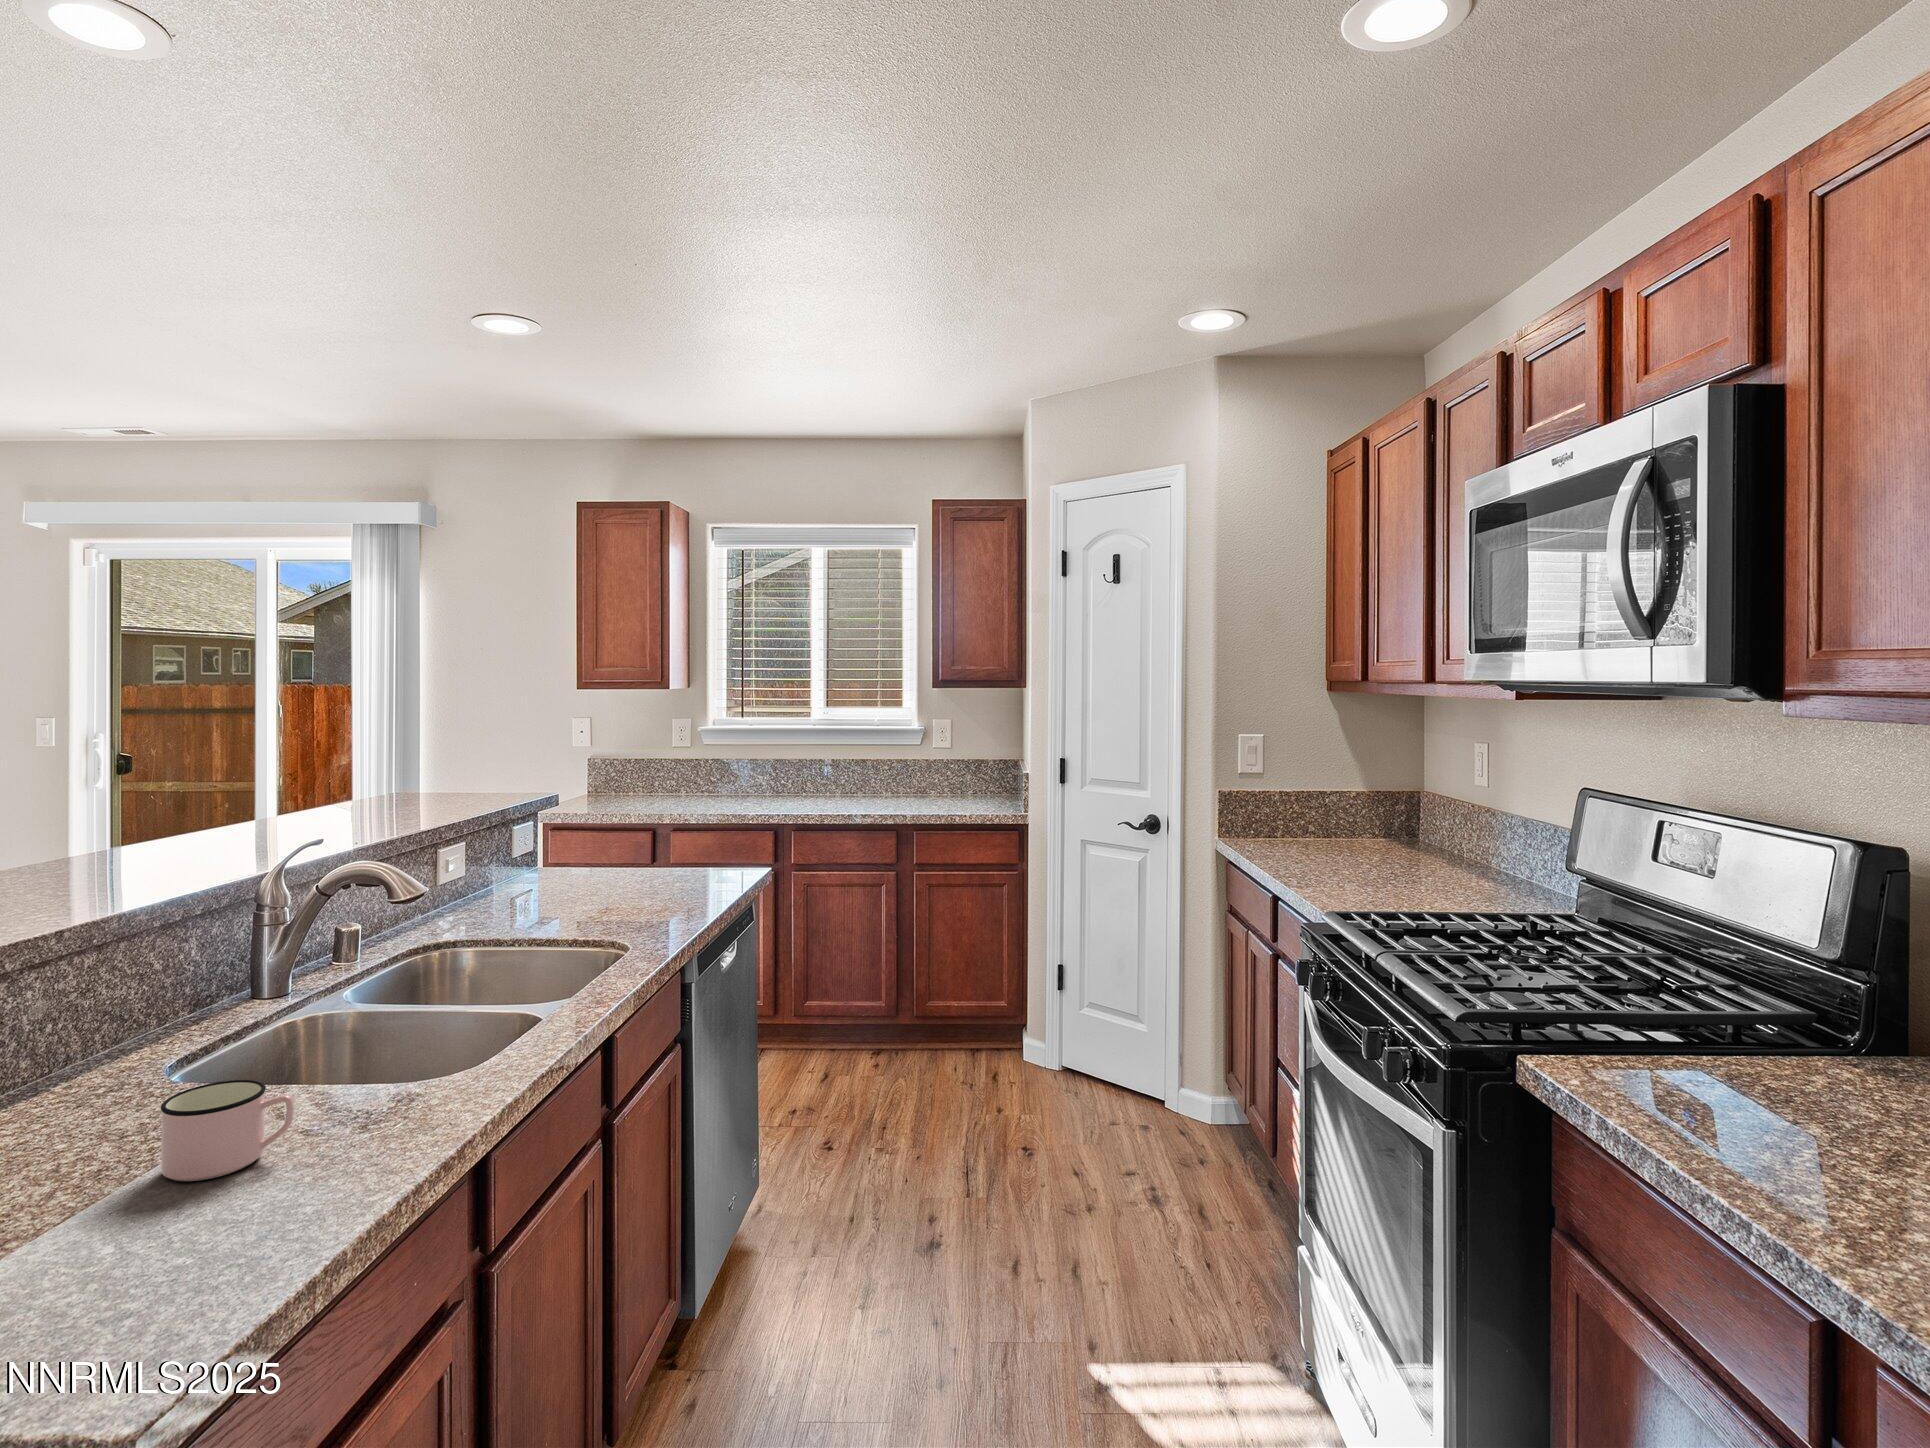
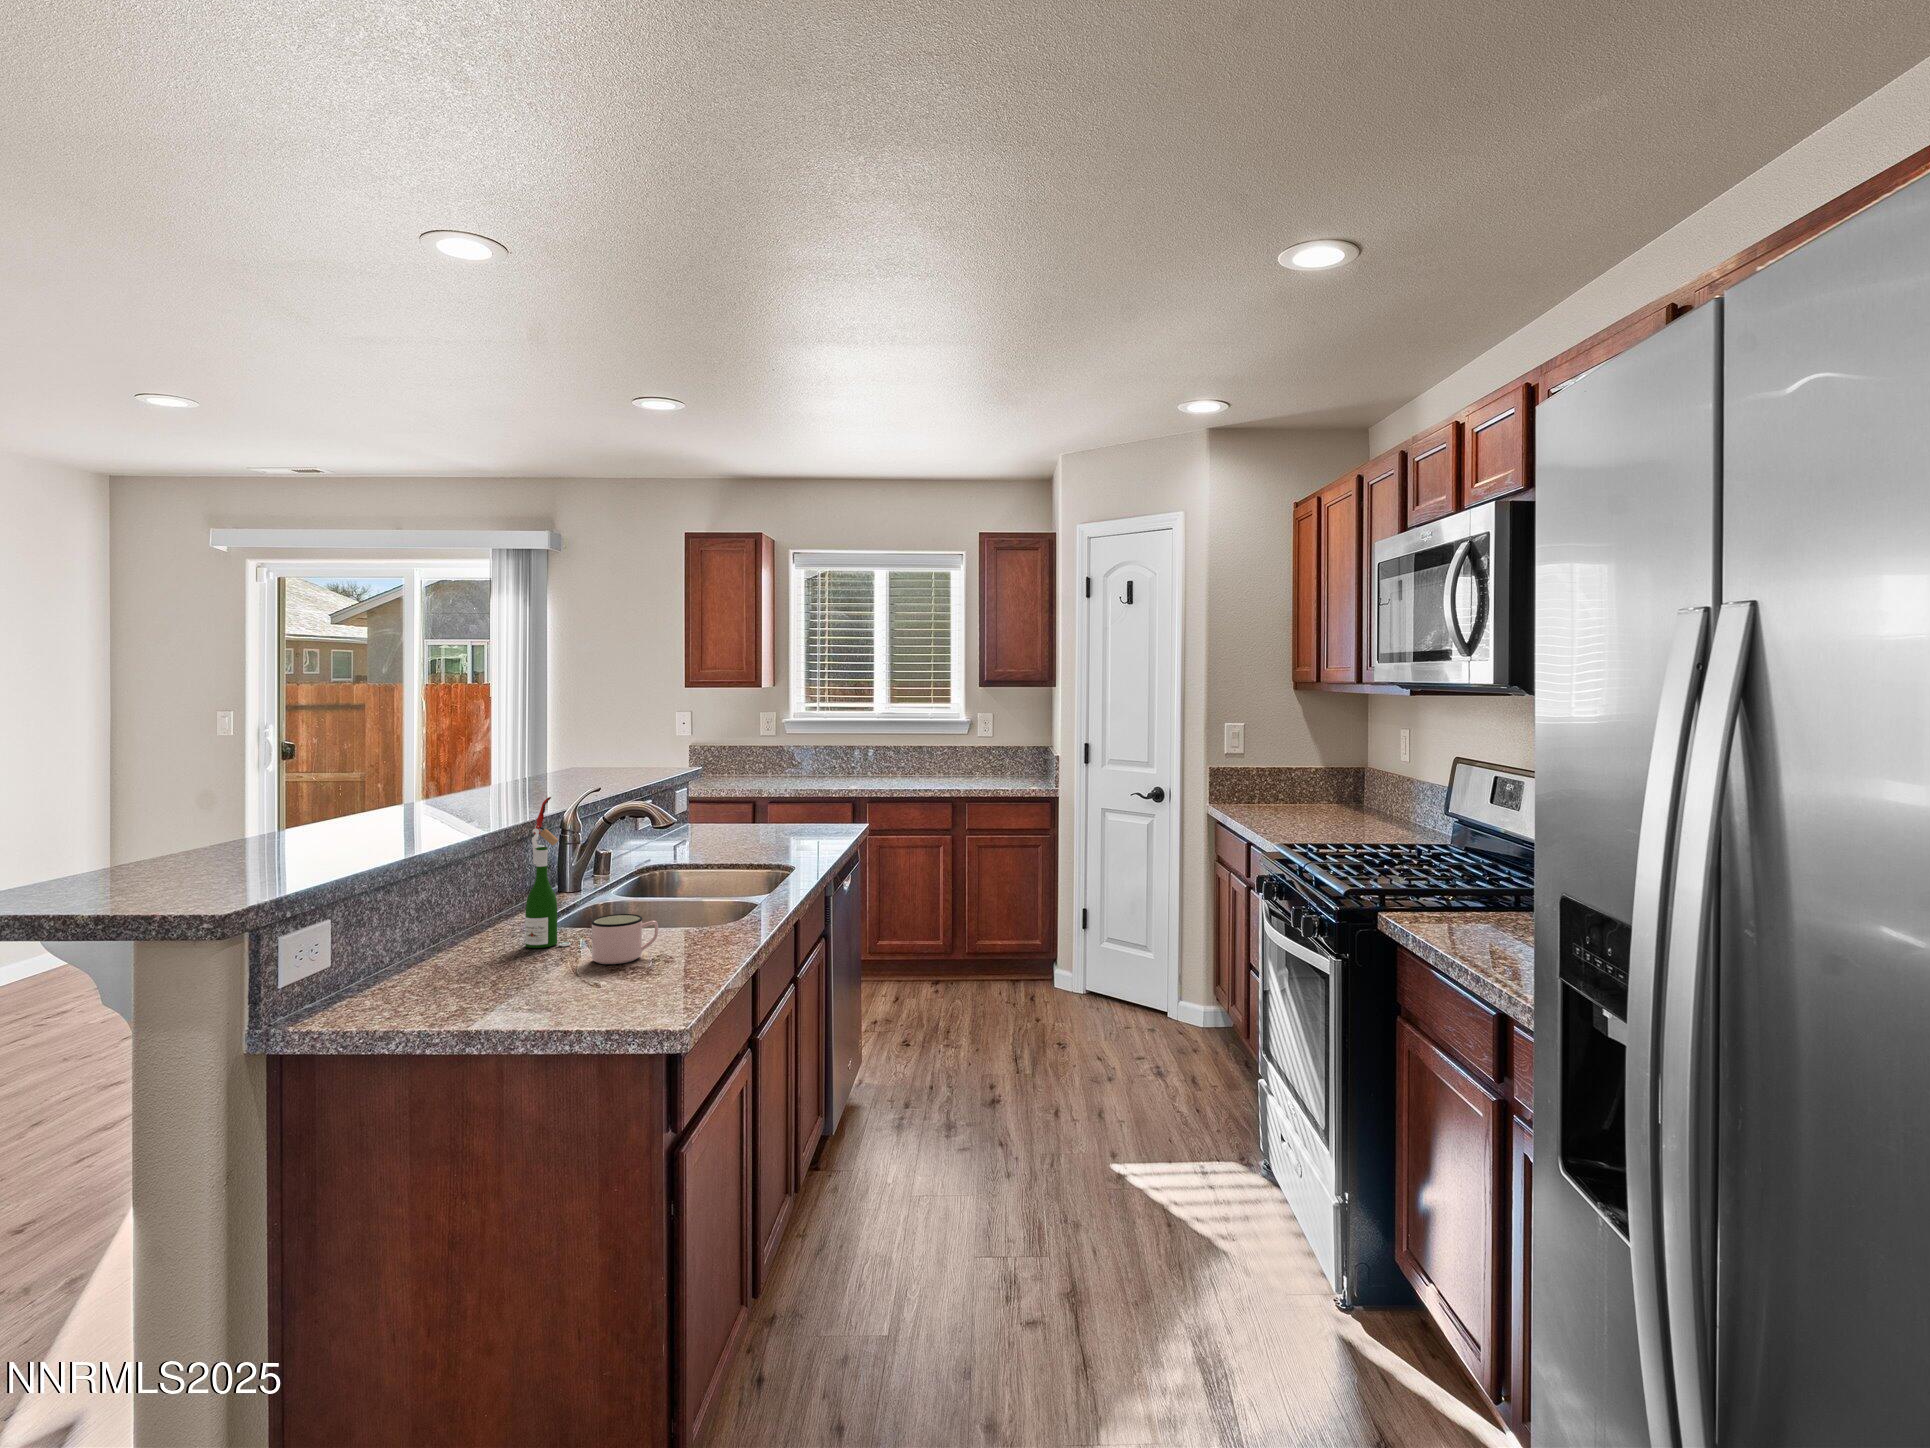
wine bottle: none [84,873,168,1134] -> present [525,797,570,948]

